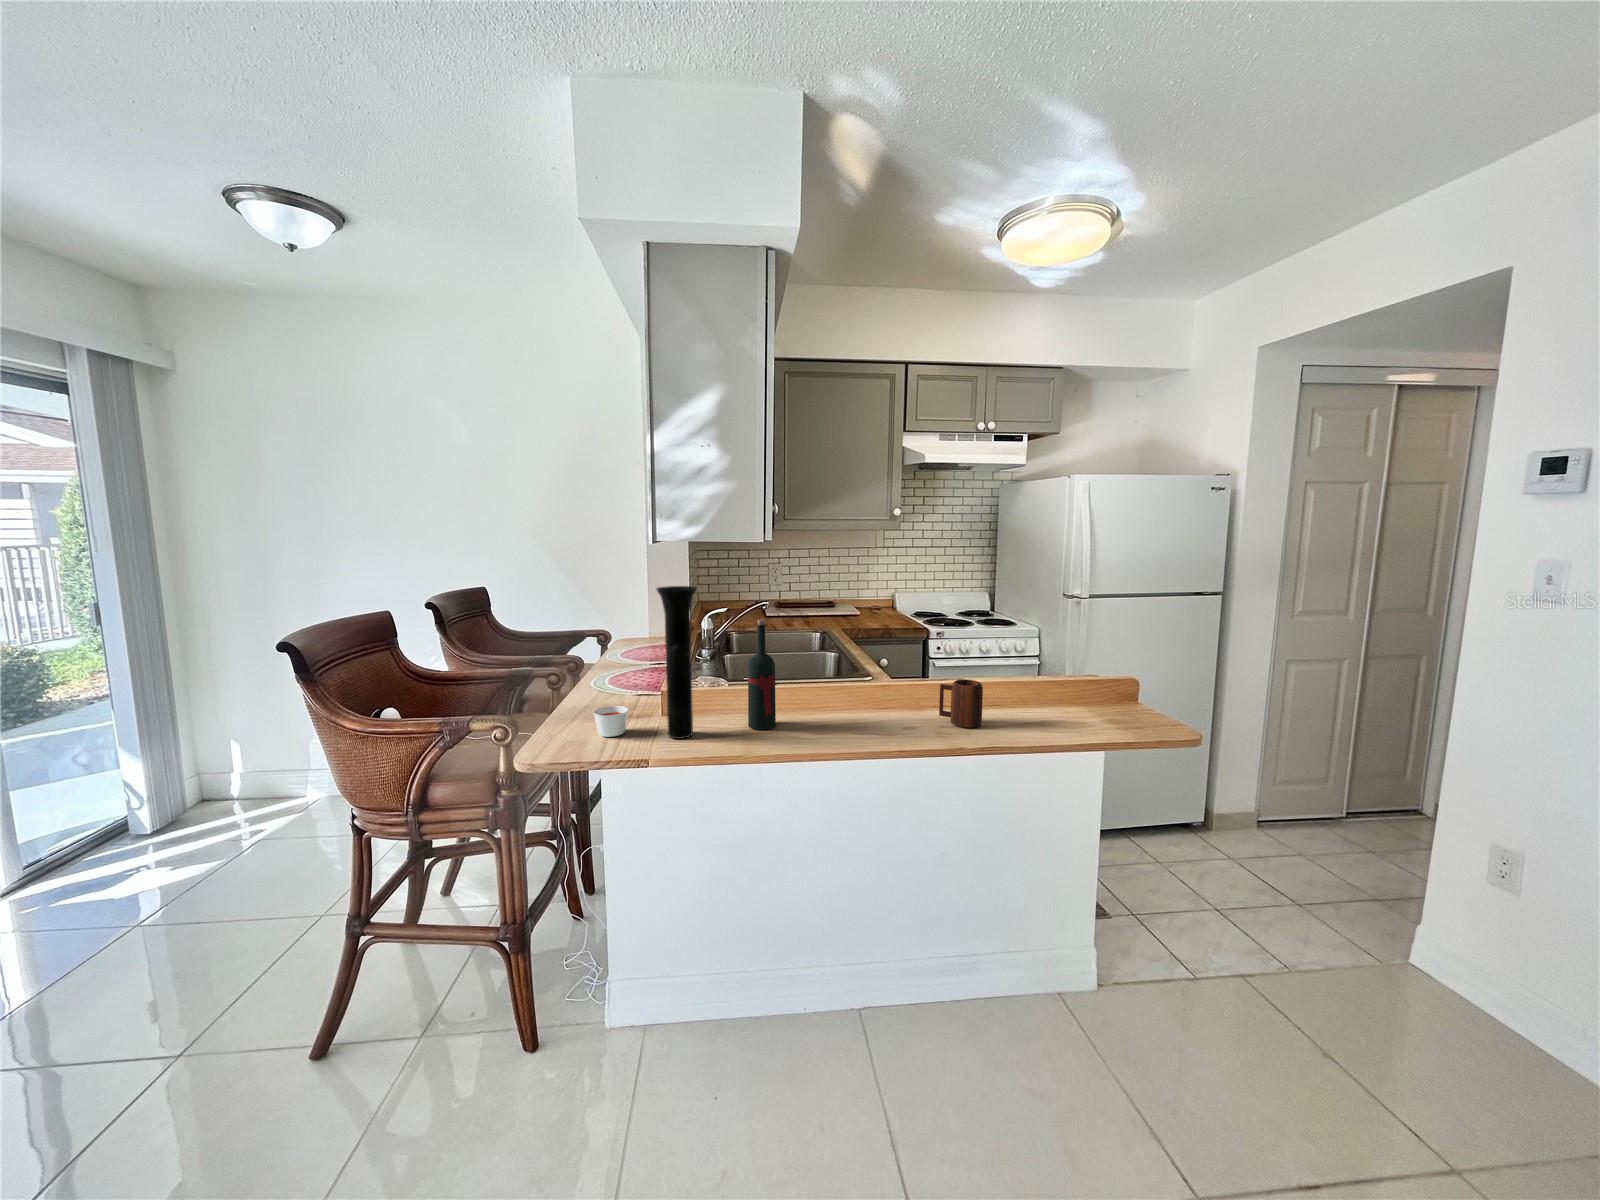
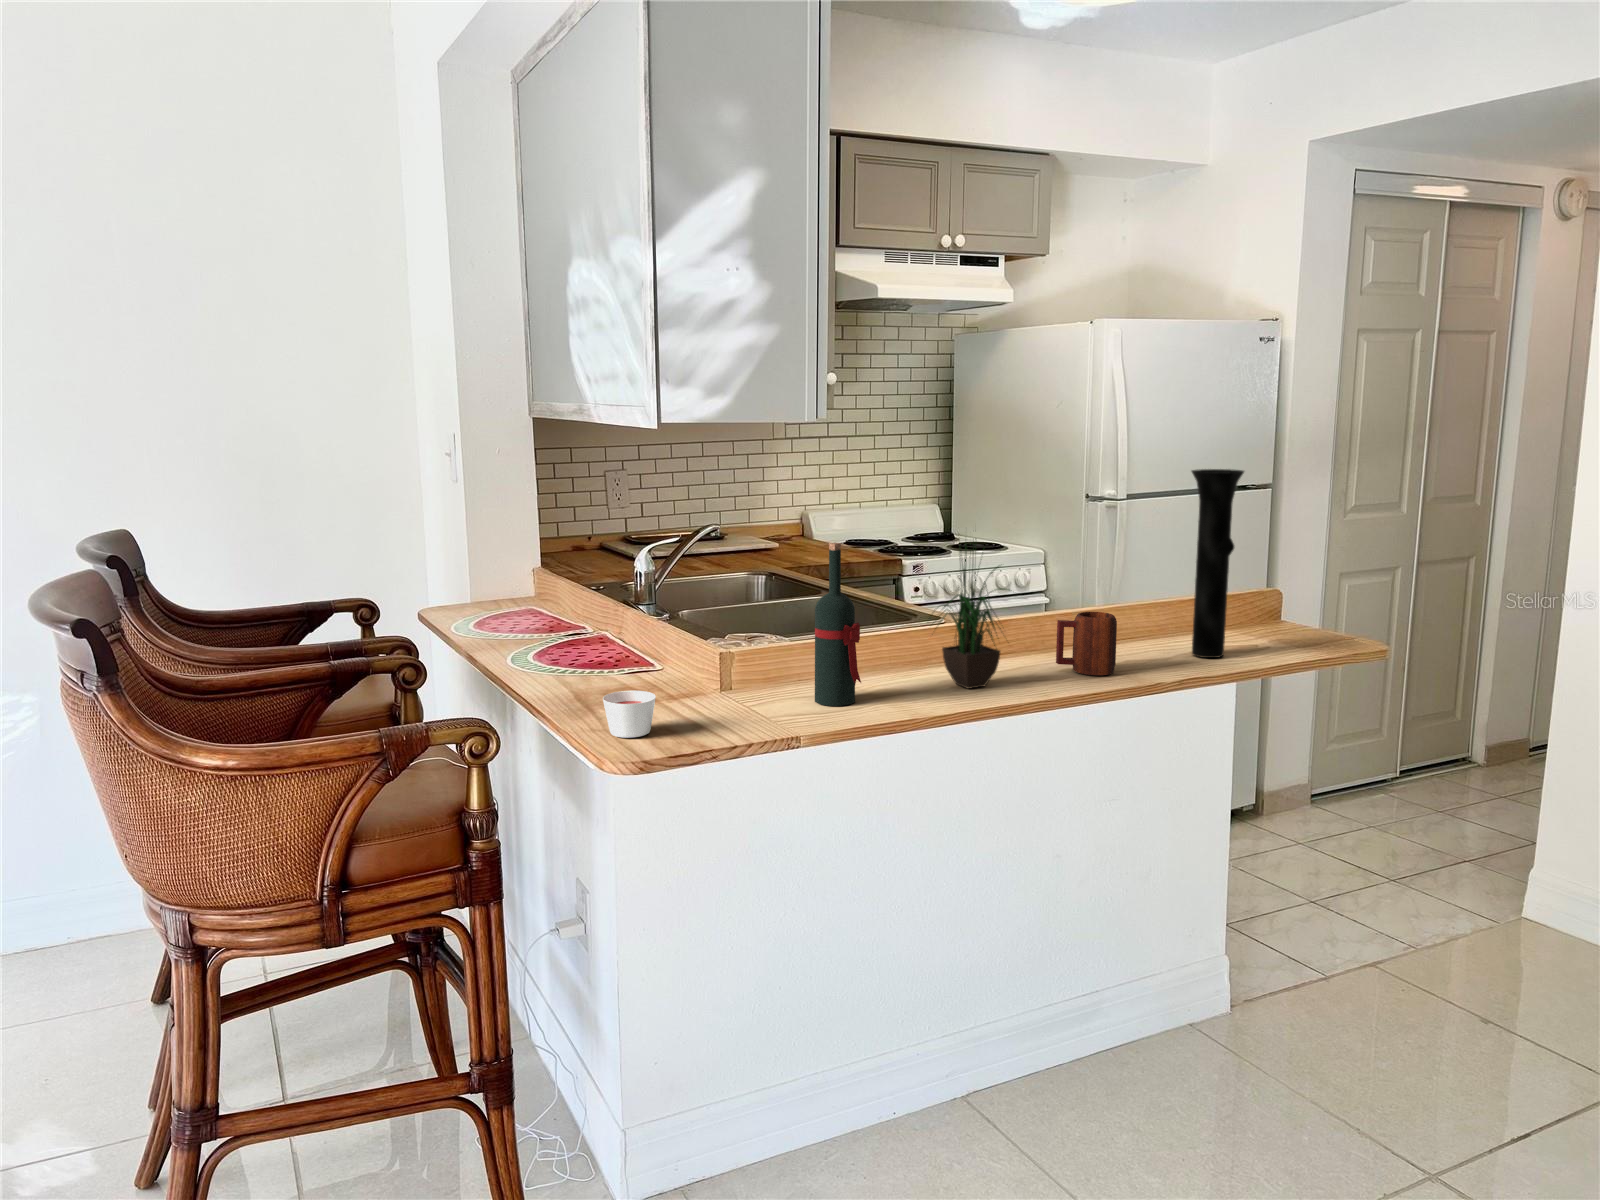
vase: present [656,586,697,739] -> present [1192,469,1244,658]
potted plant: none [832,601,893,727] -> present [933,542,1001,689]

